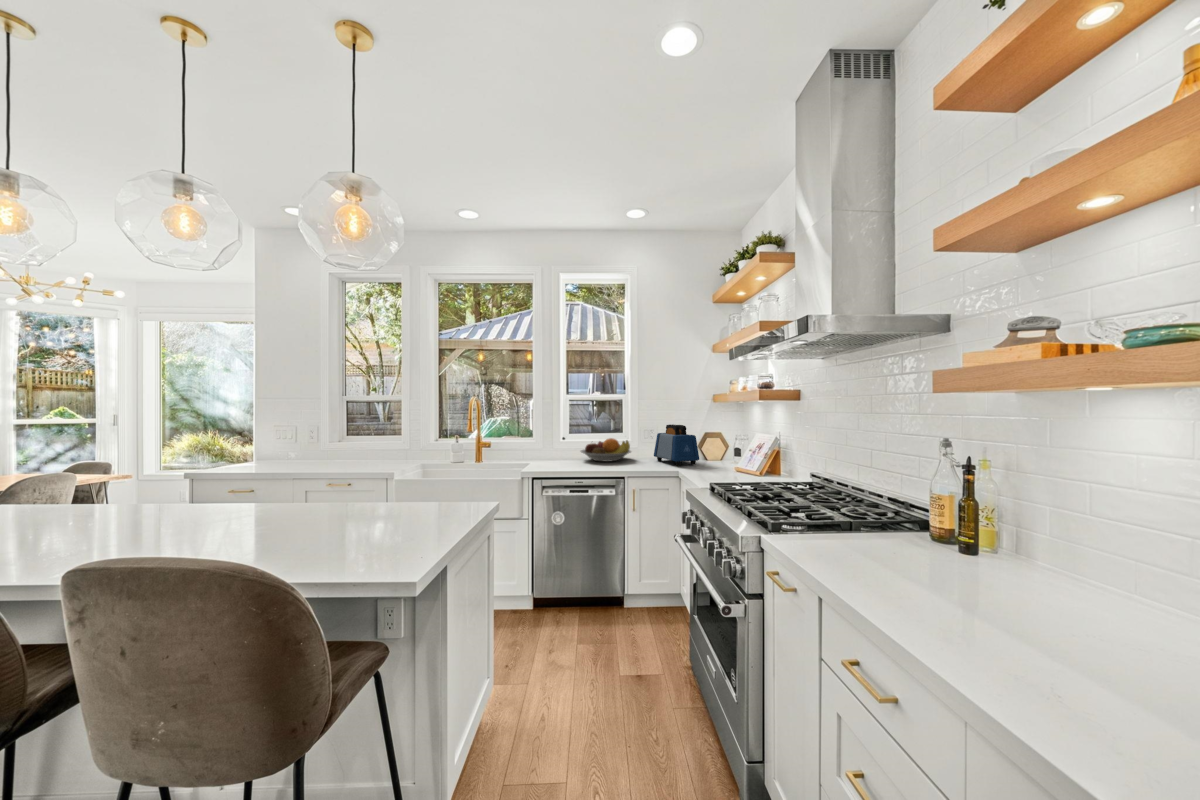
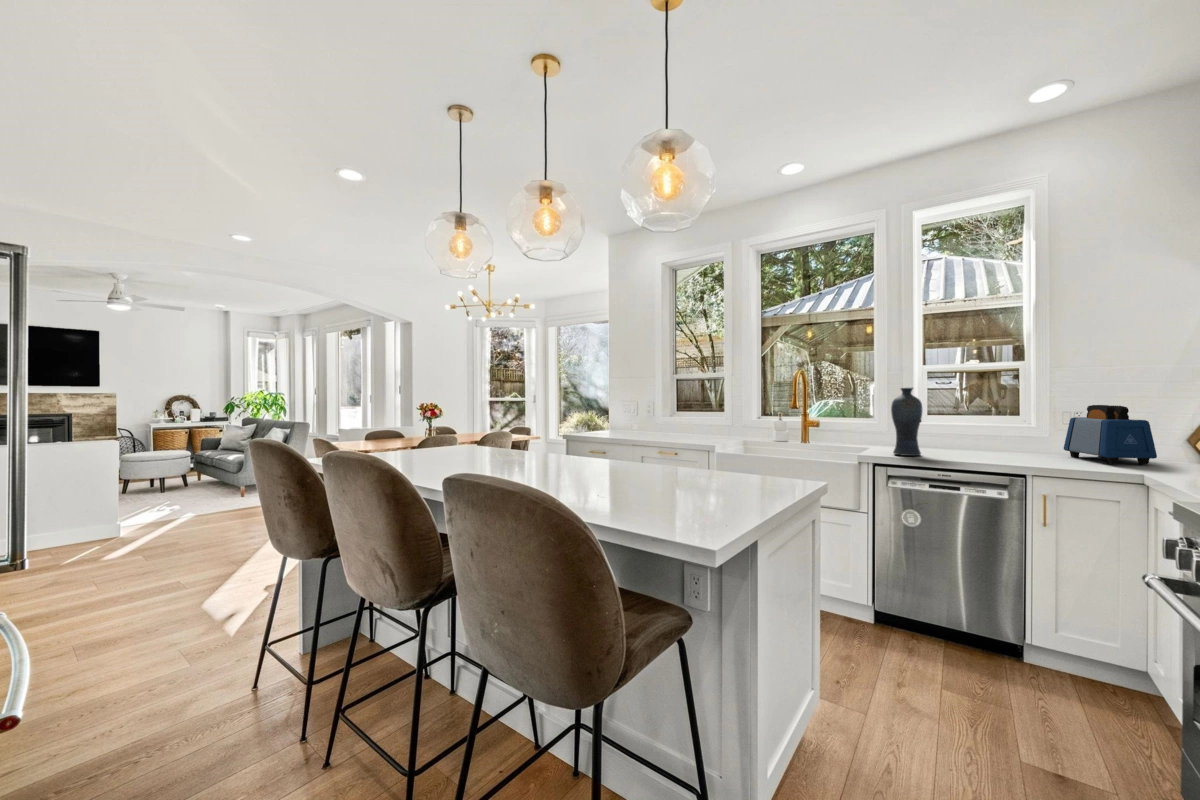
vase: none [546,411,568,468] -> present [891,388,922,456]
fruit bowl: present [581,438,631,462] -> none [940,424,1023,453]

